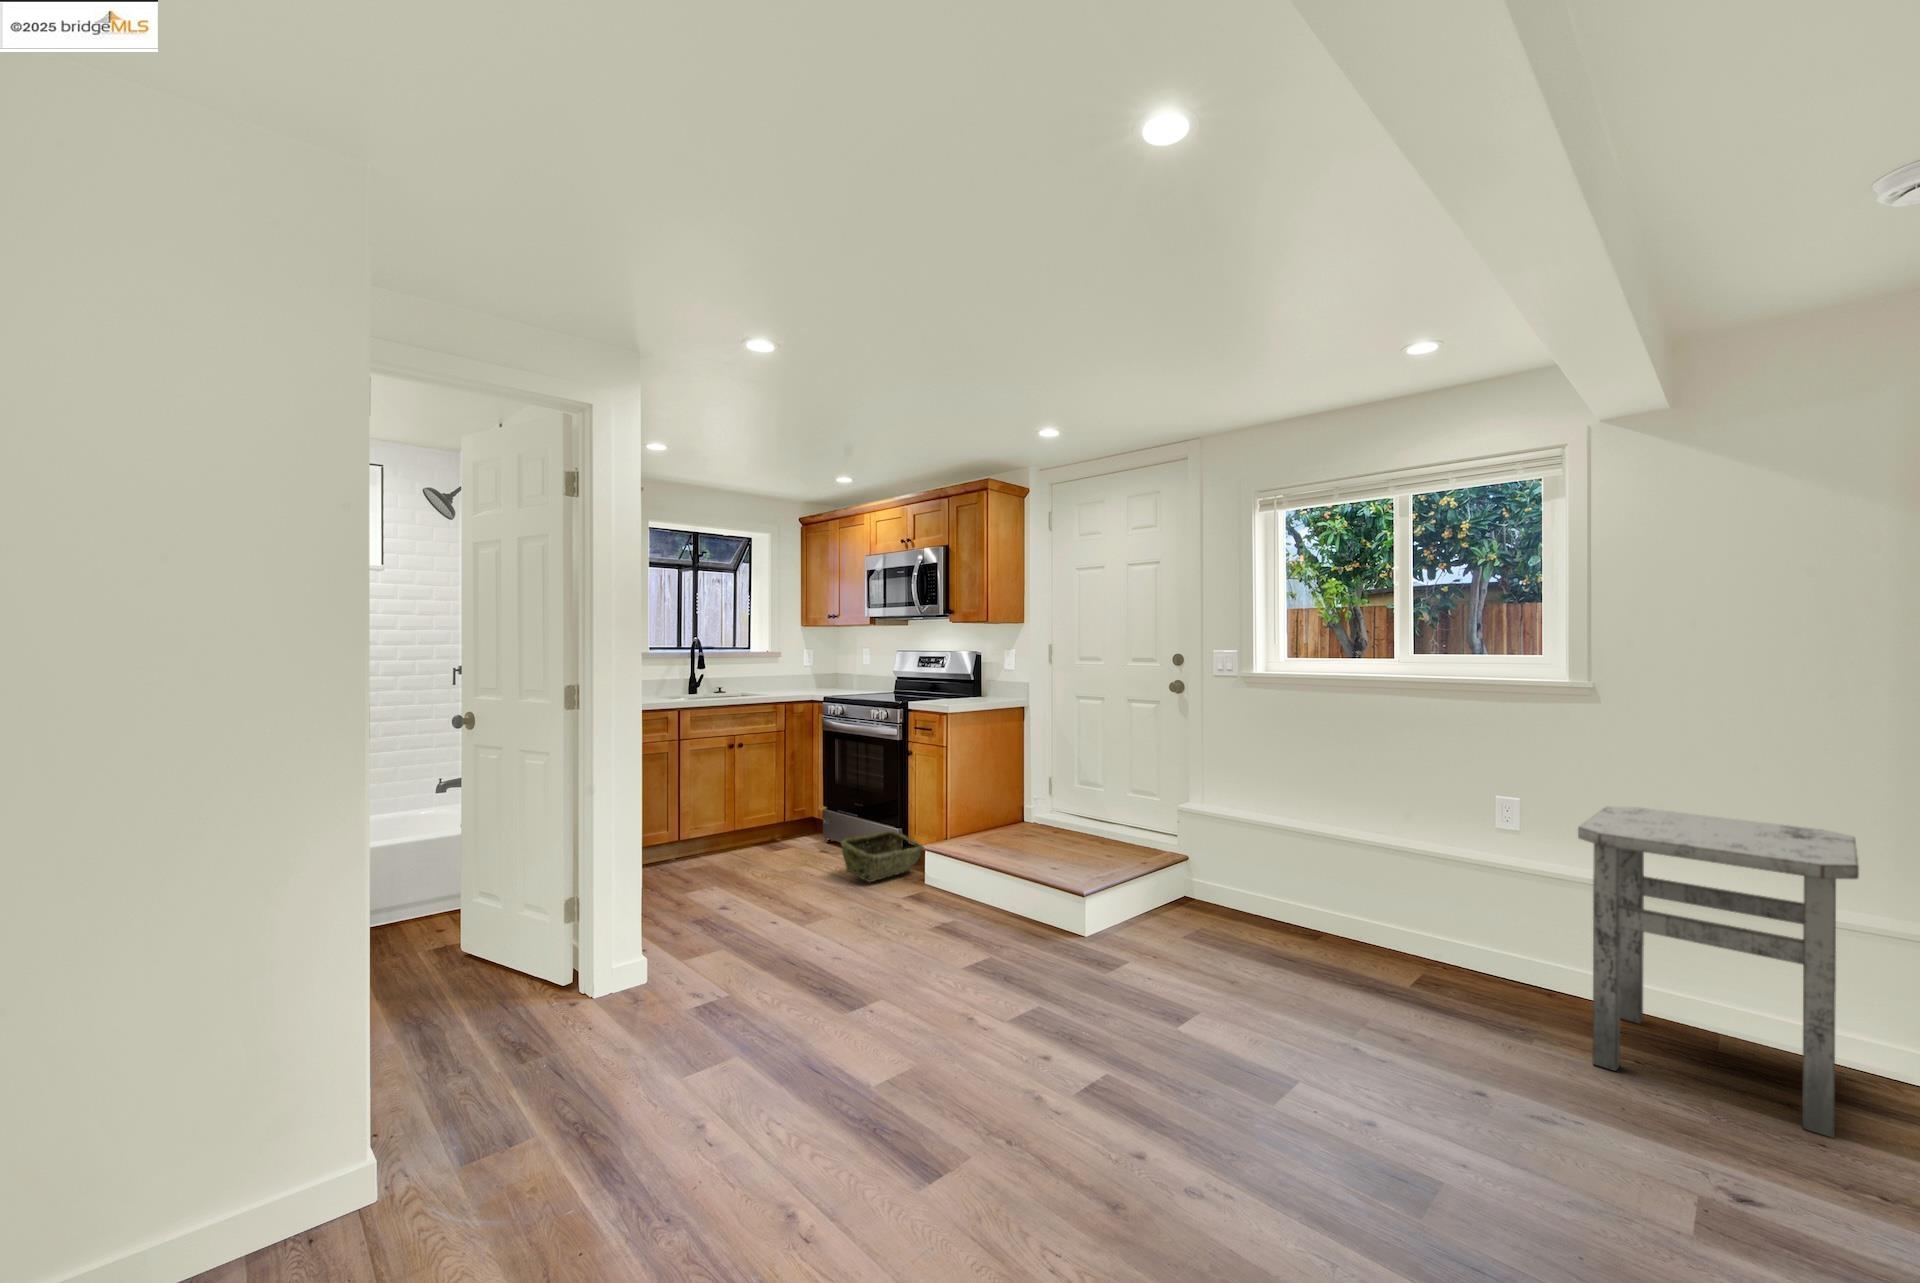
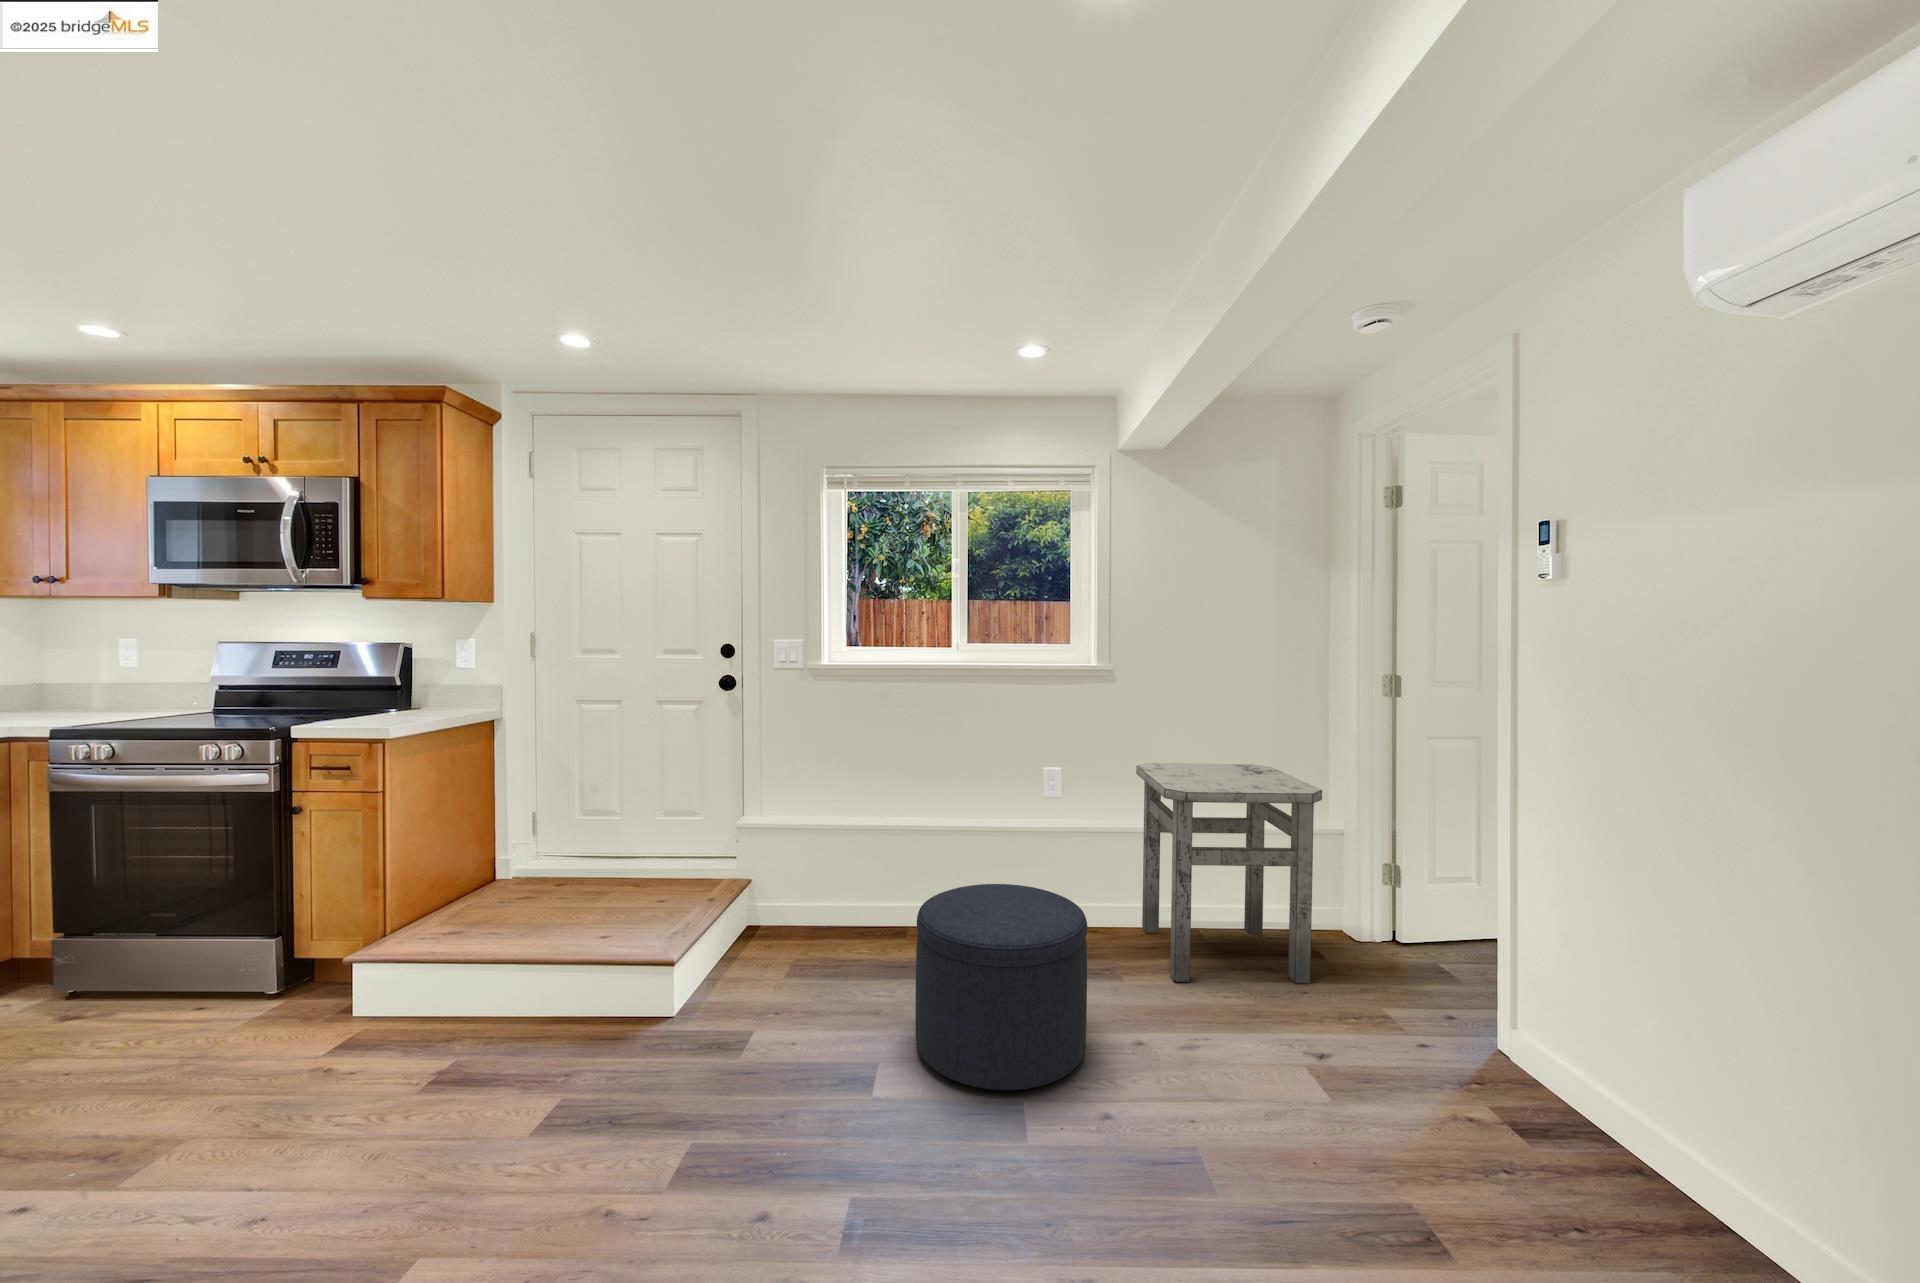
woven basket: present [841,831,924,882] -> none [152,944,341,1051]
ottoman: none [1229,882,1406,1070] -> present [915,884,1087,1090]

